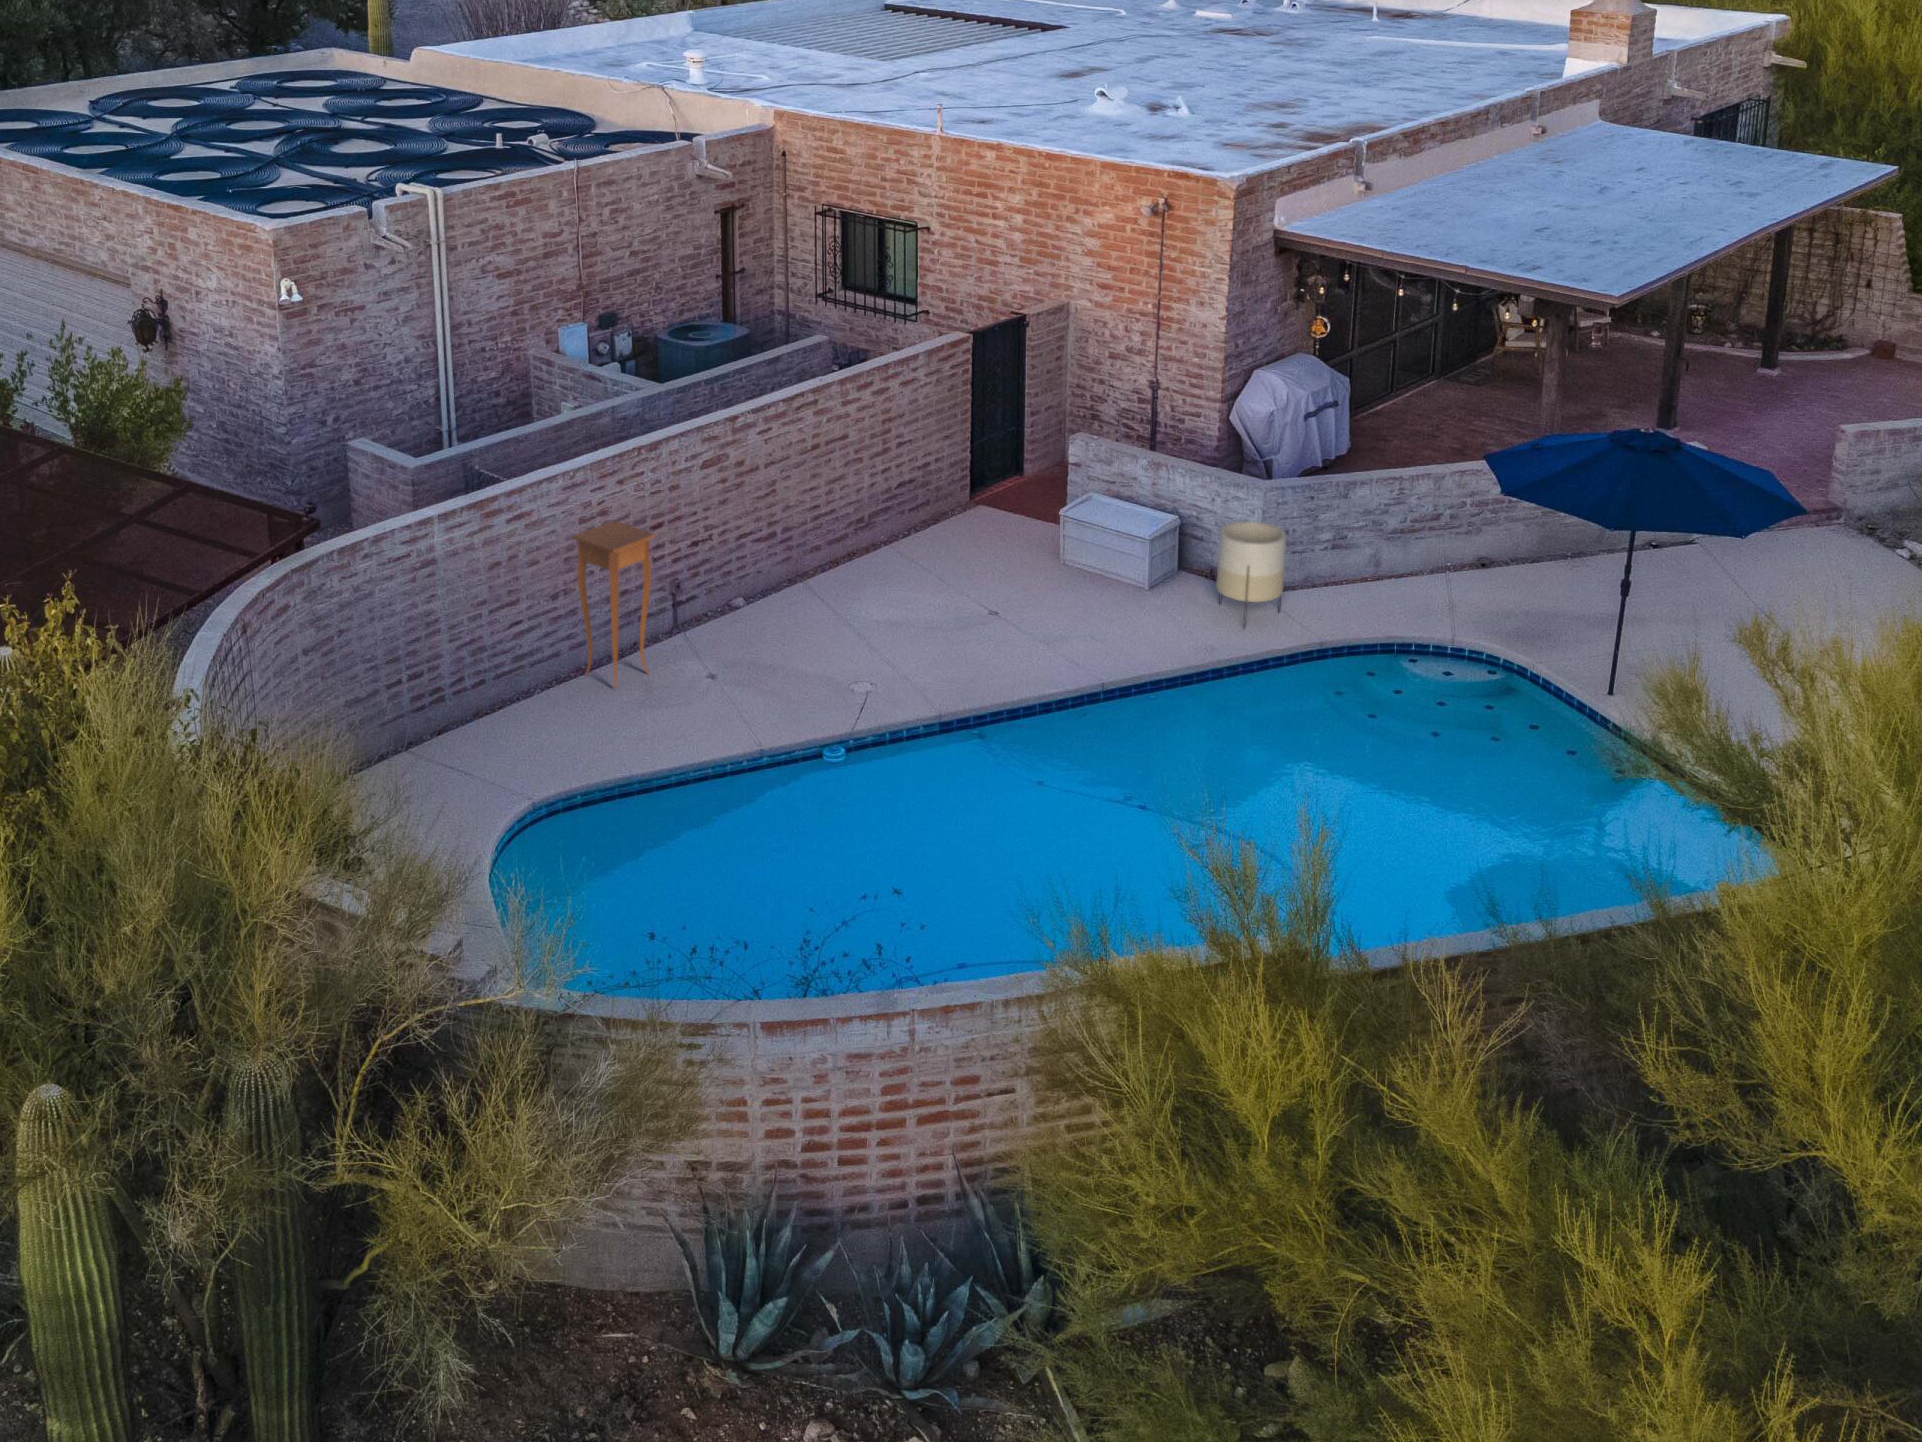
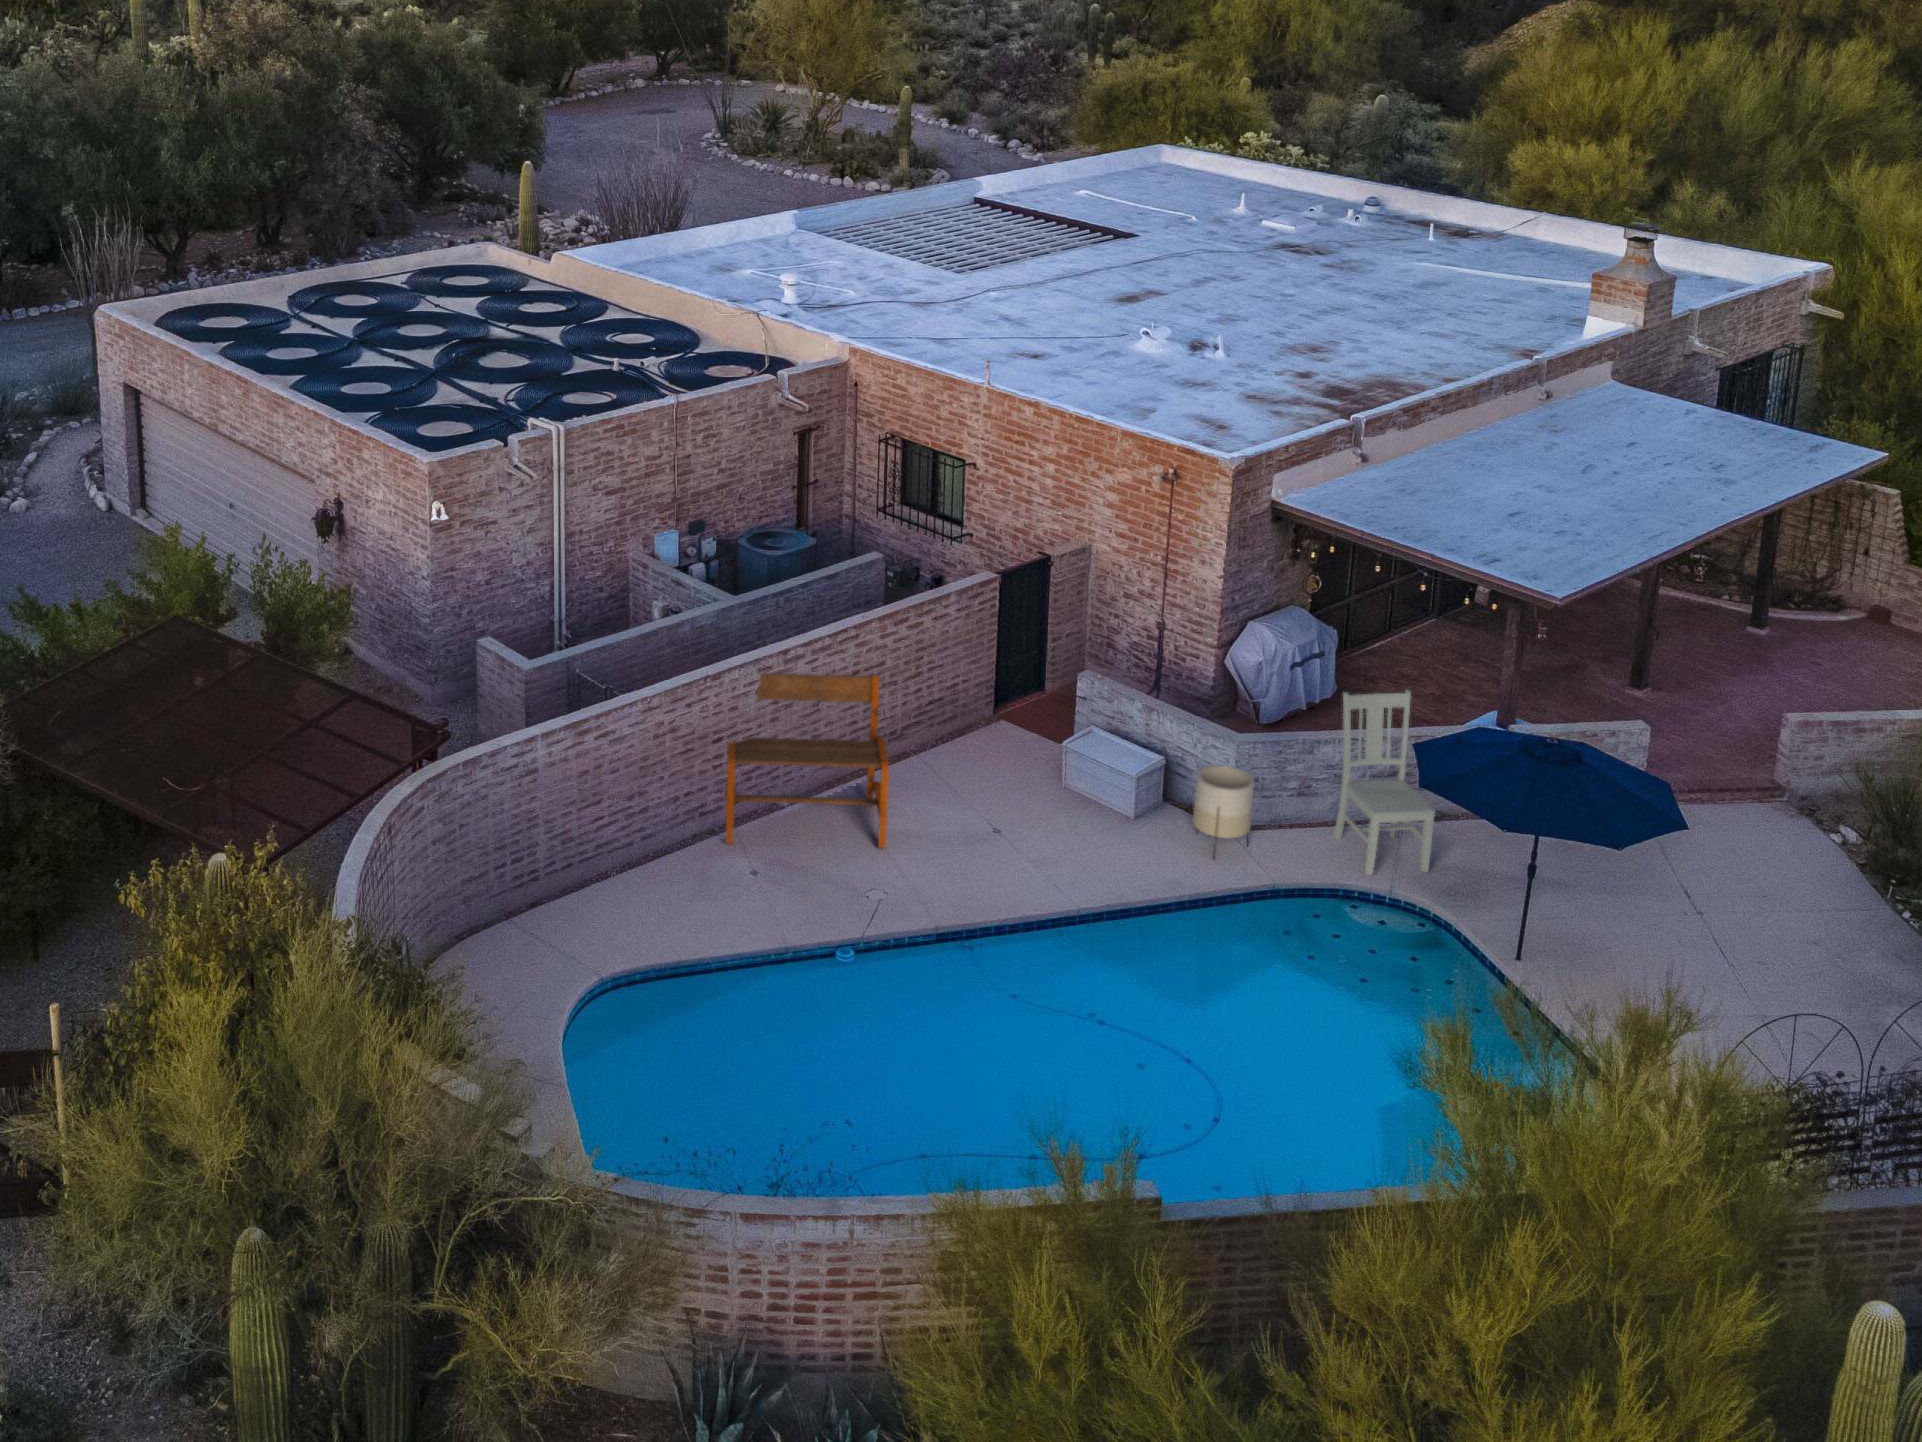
chair: none [1371,421,1490,632] -> present [1334,689,1435,875]
bench: none [667,441,866,652] -> present [726,673,889,848]
side table: present [572,521,655,687] -> none [647,735,714,874]

